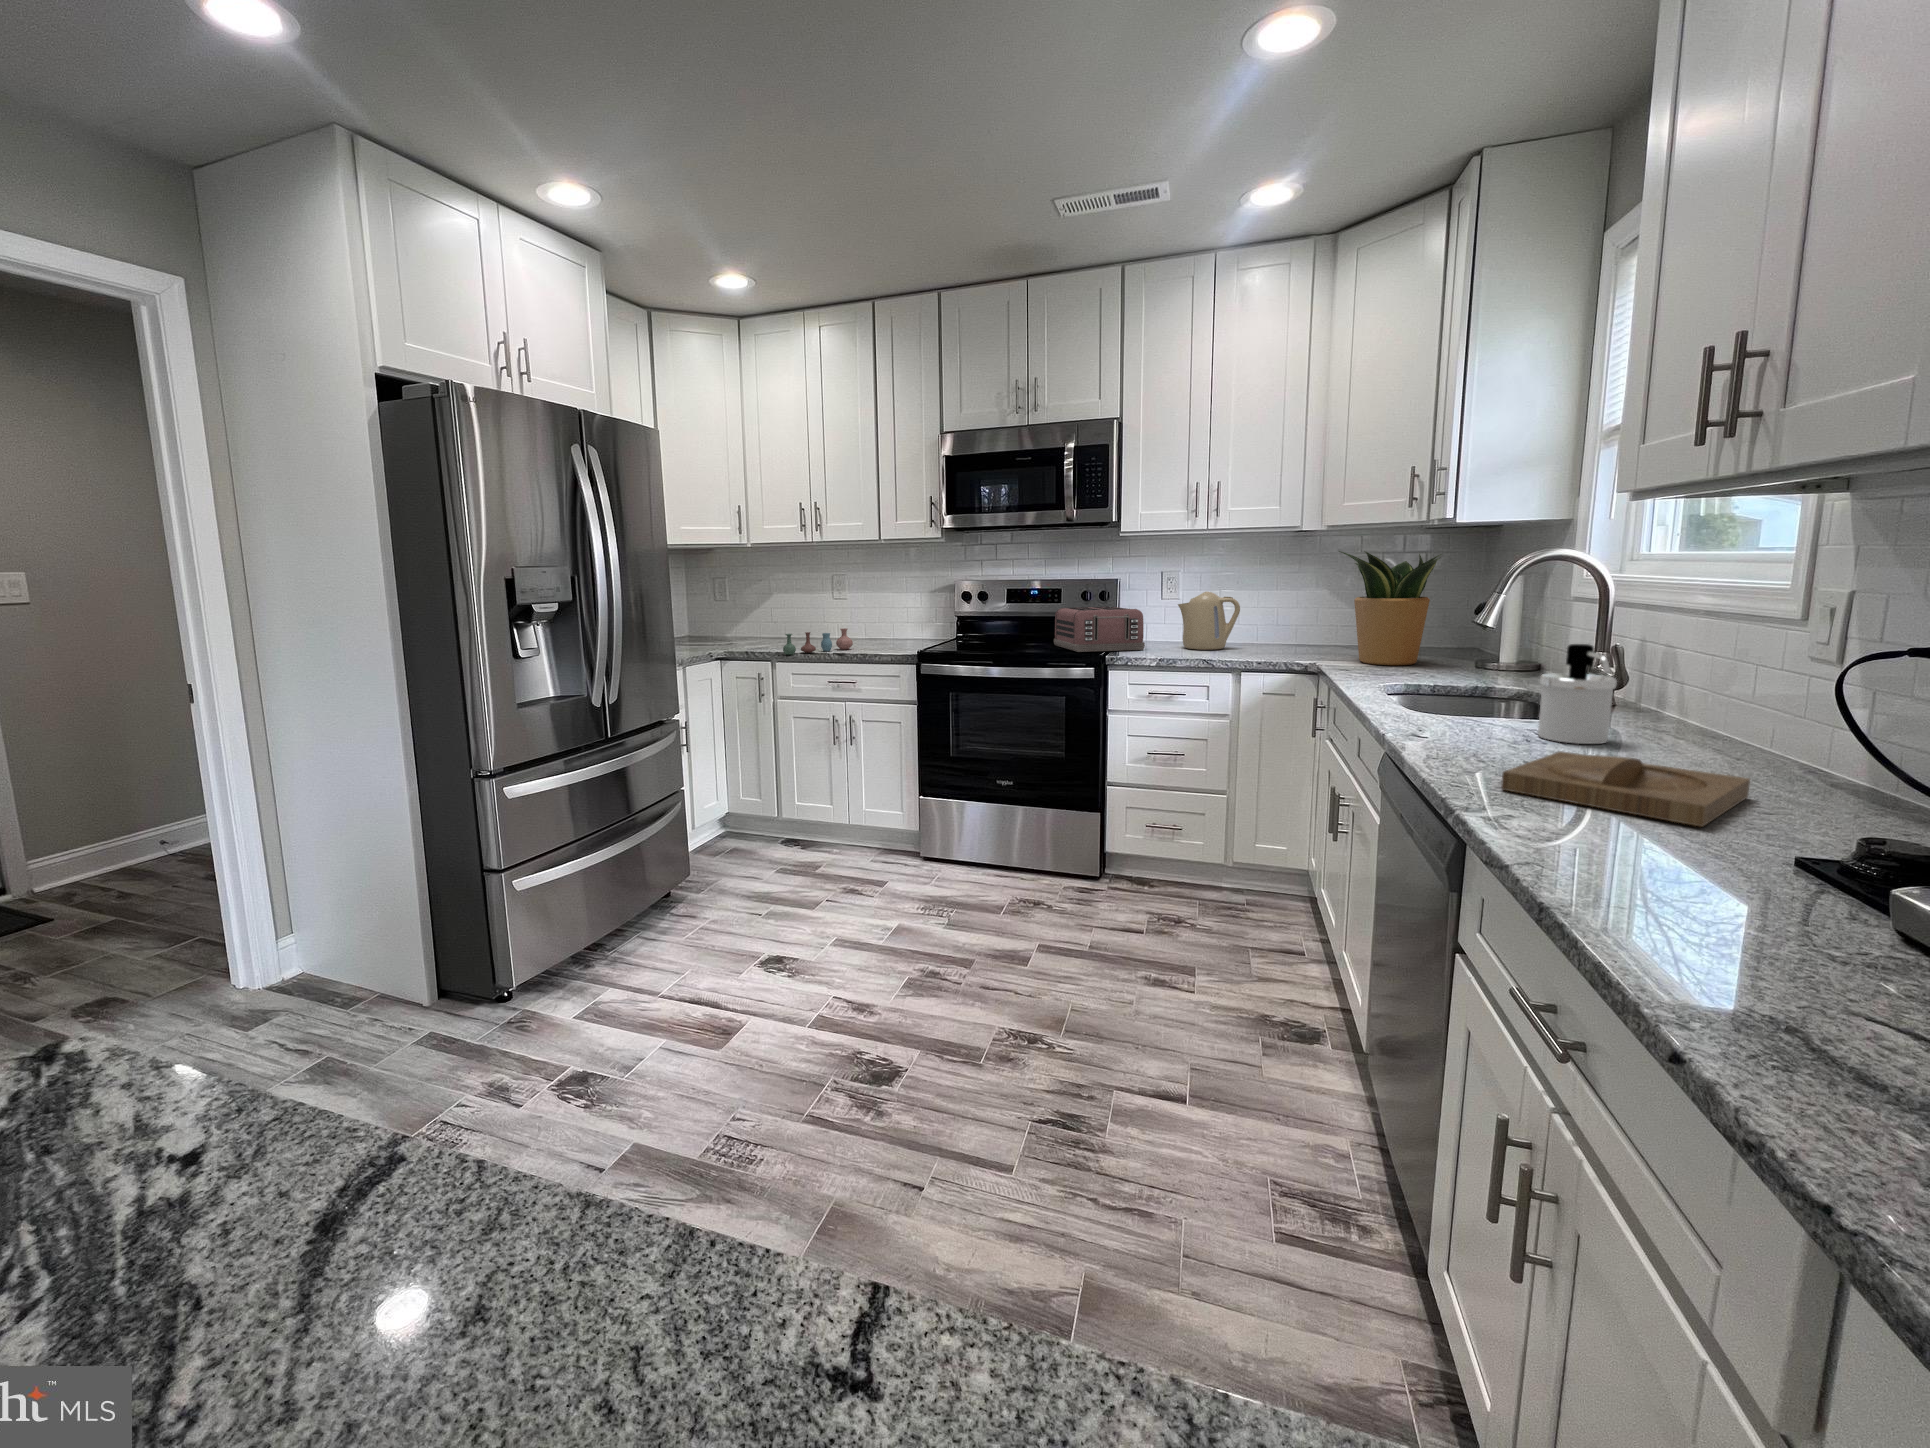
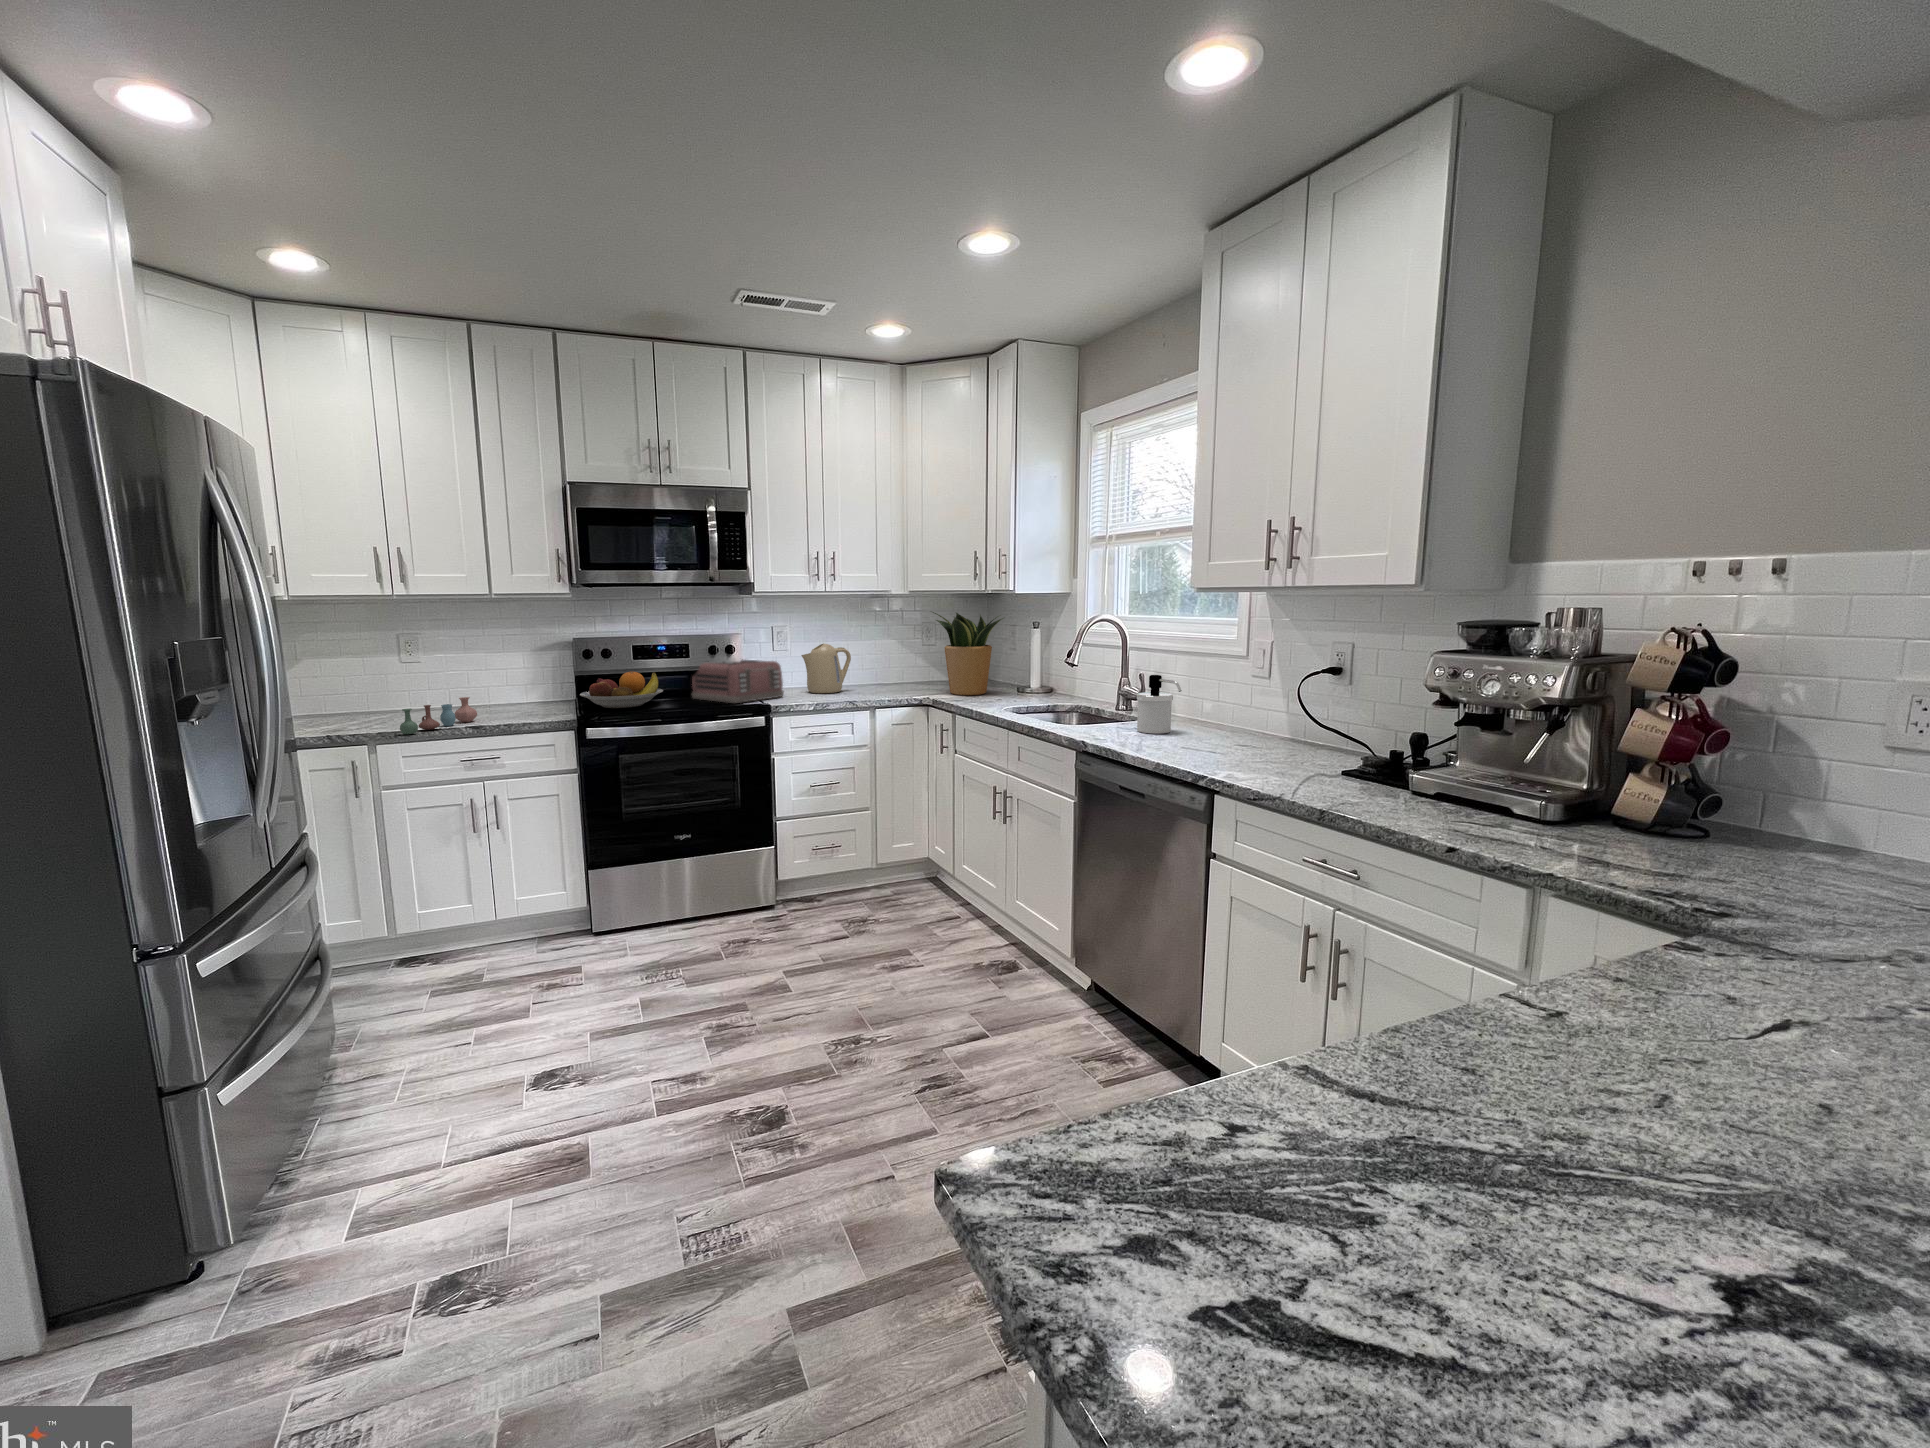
fruit bowl: none [943,614,1019,648] -> present [580,672,663,708]
tray: present [1501,751,1750,827] -> none [1181,738,1281,765]

